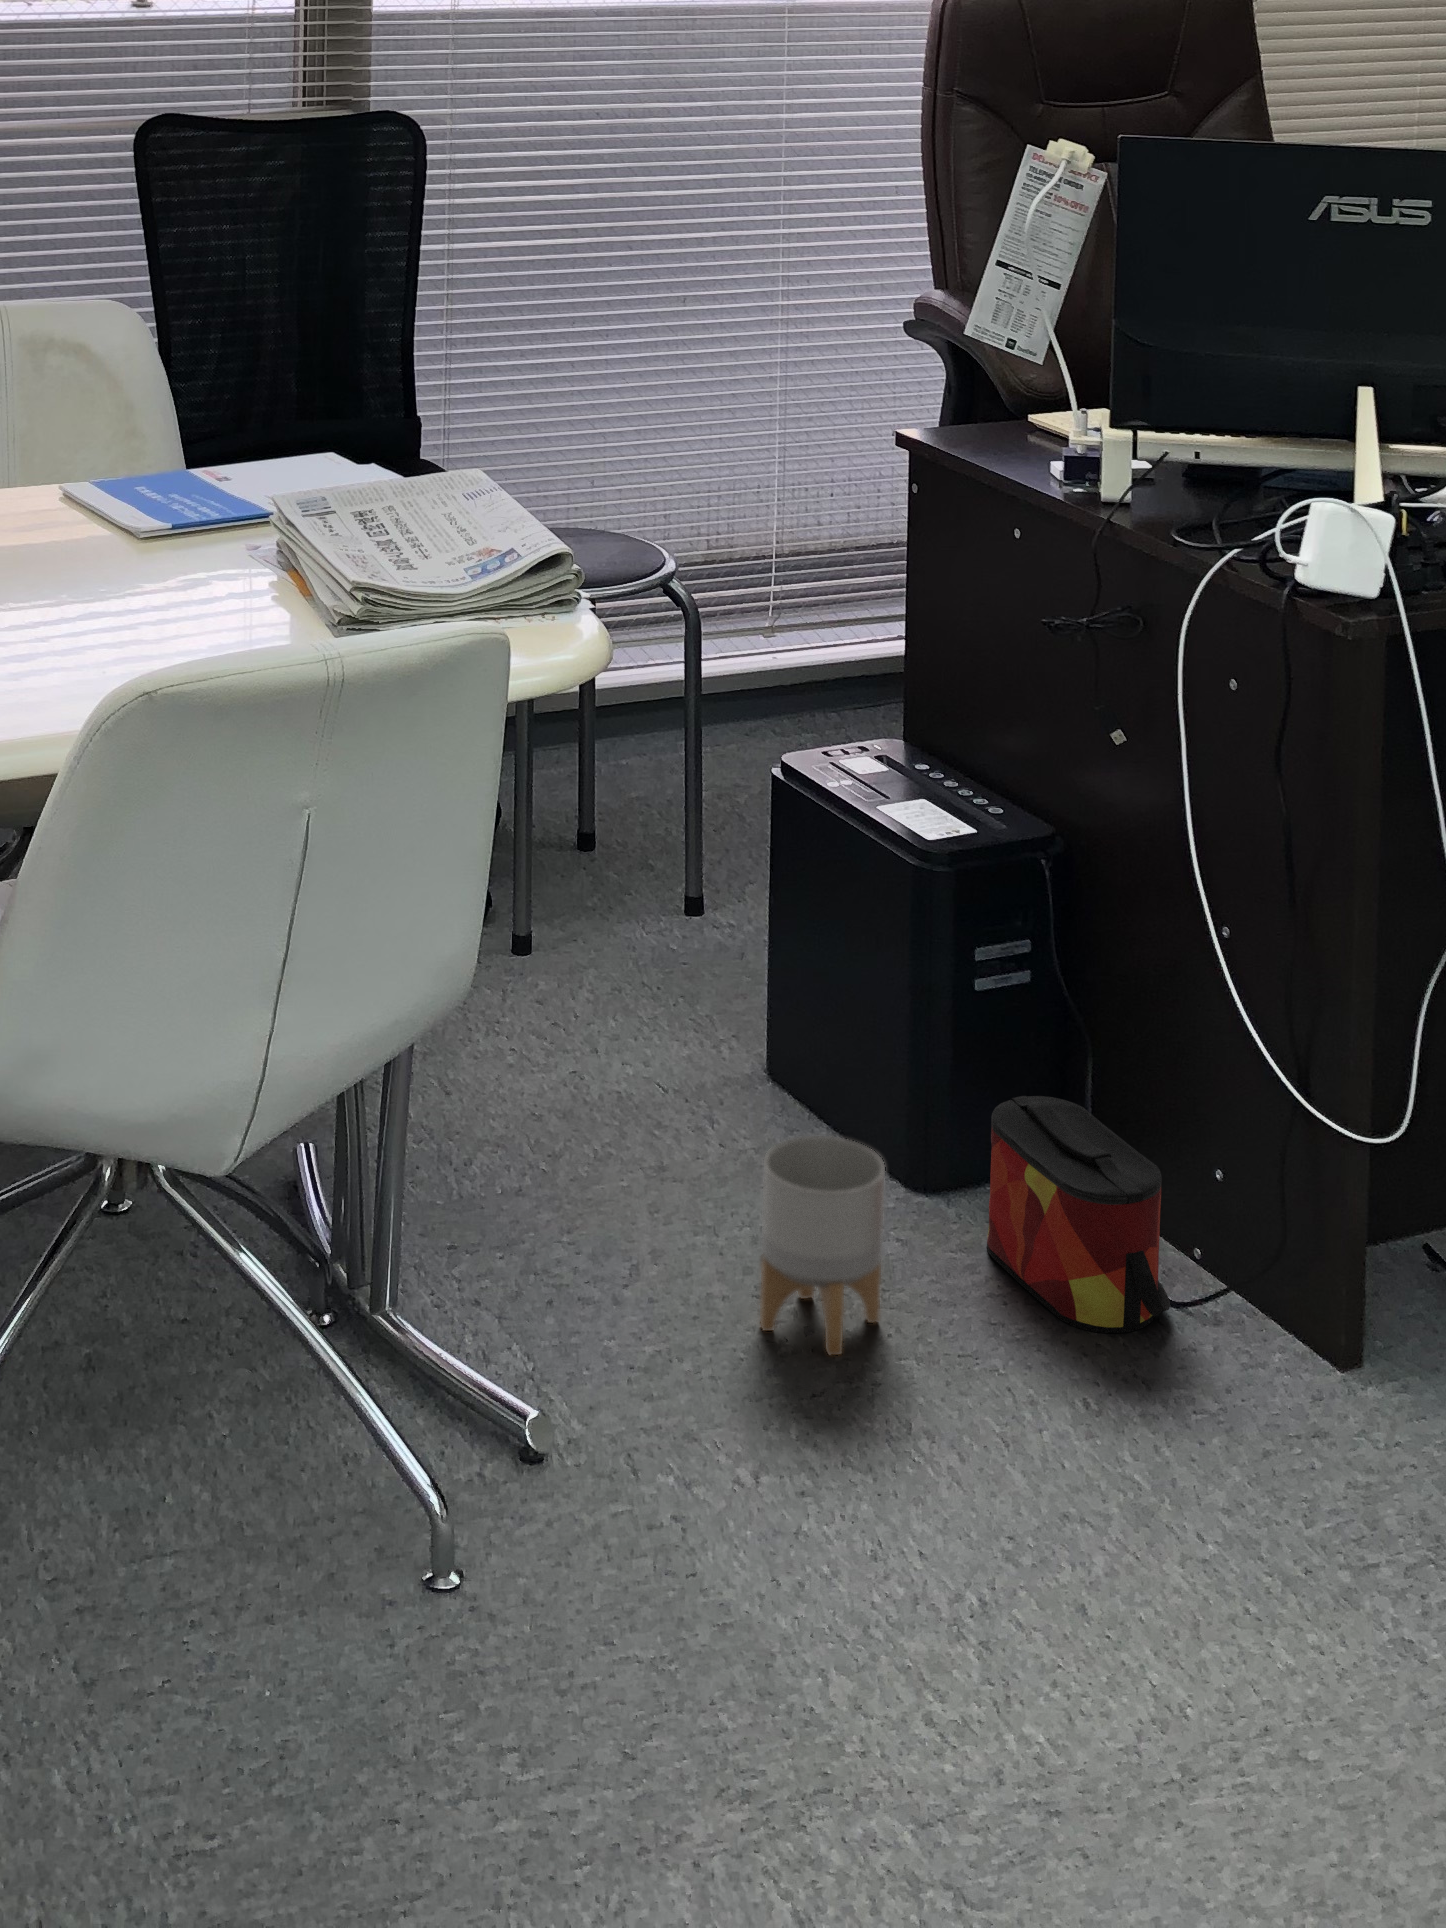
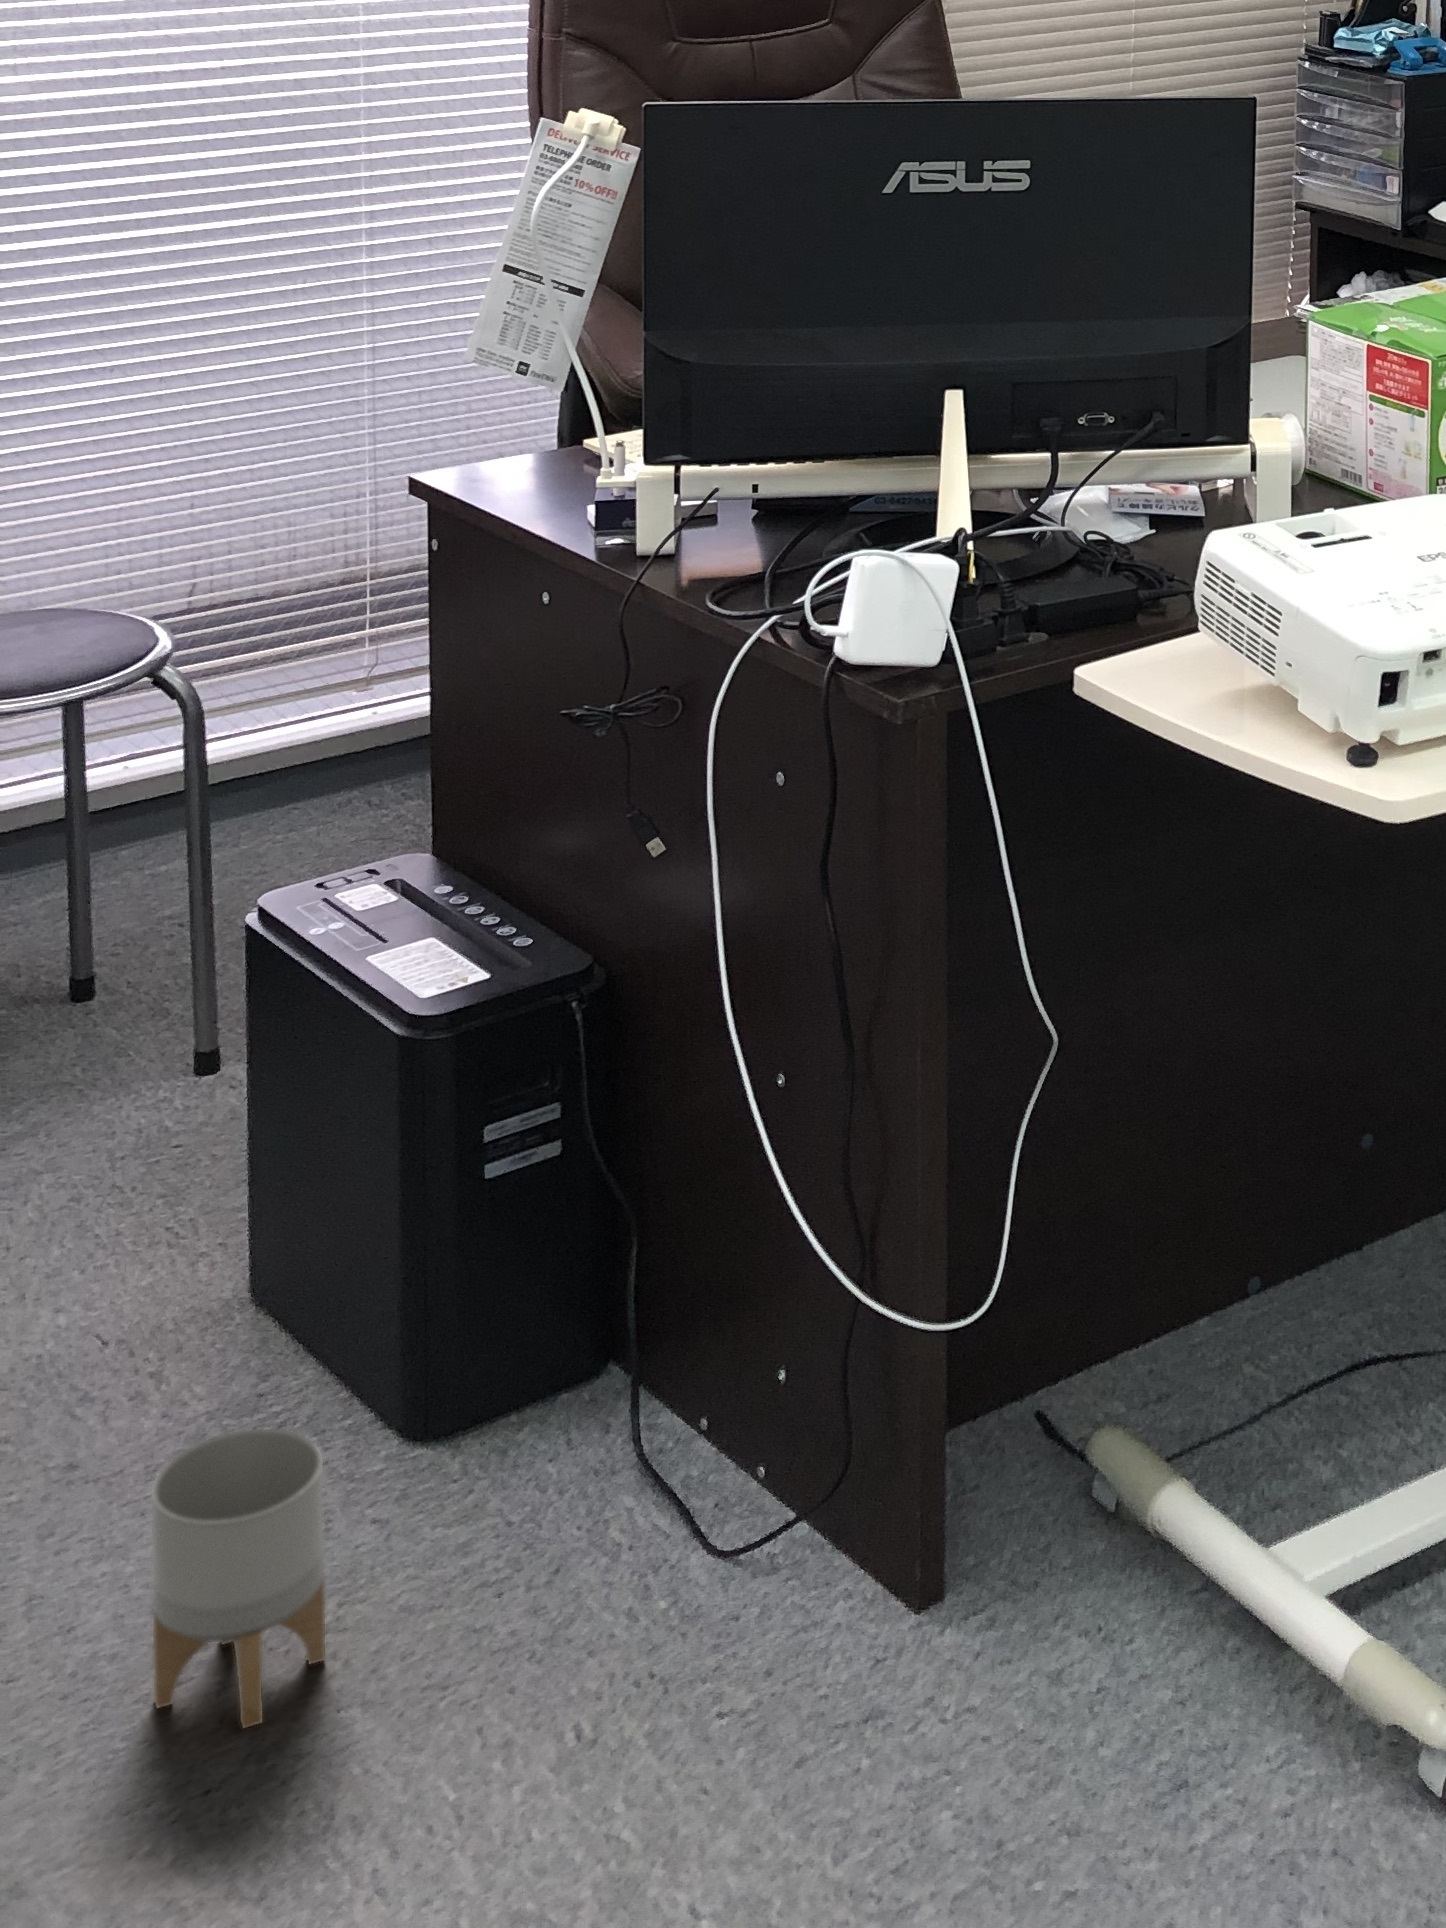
bag: present [987,1096,1170,1333] -> none [495,1307,717,1615]

